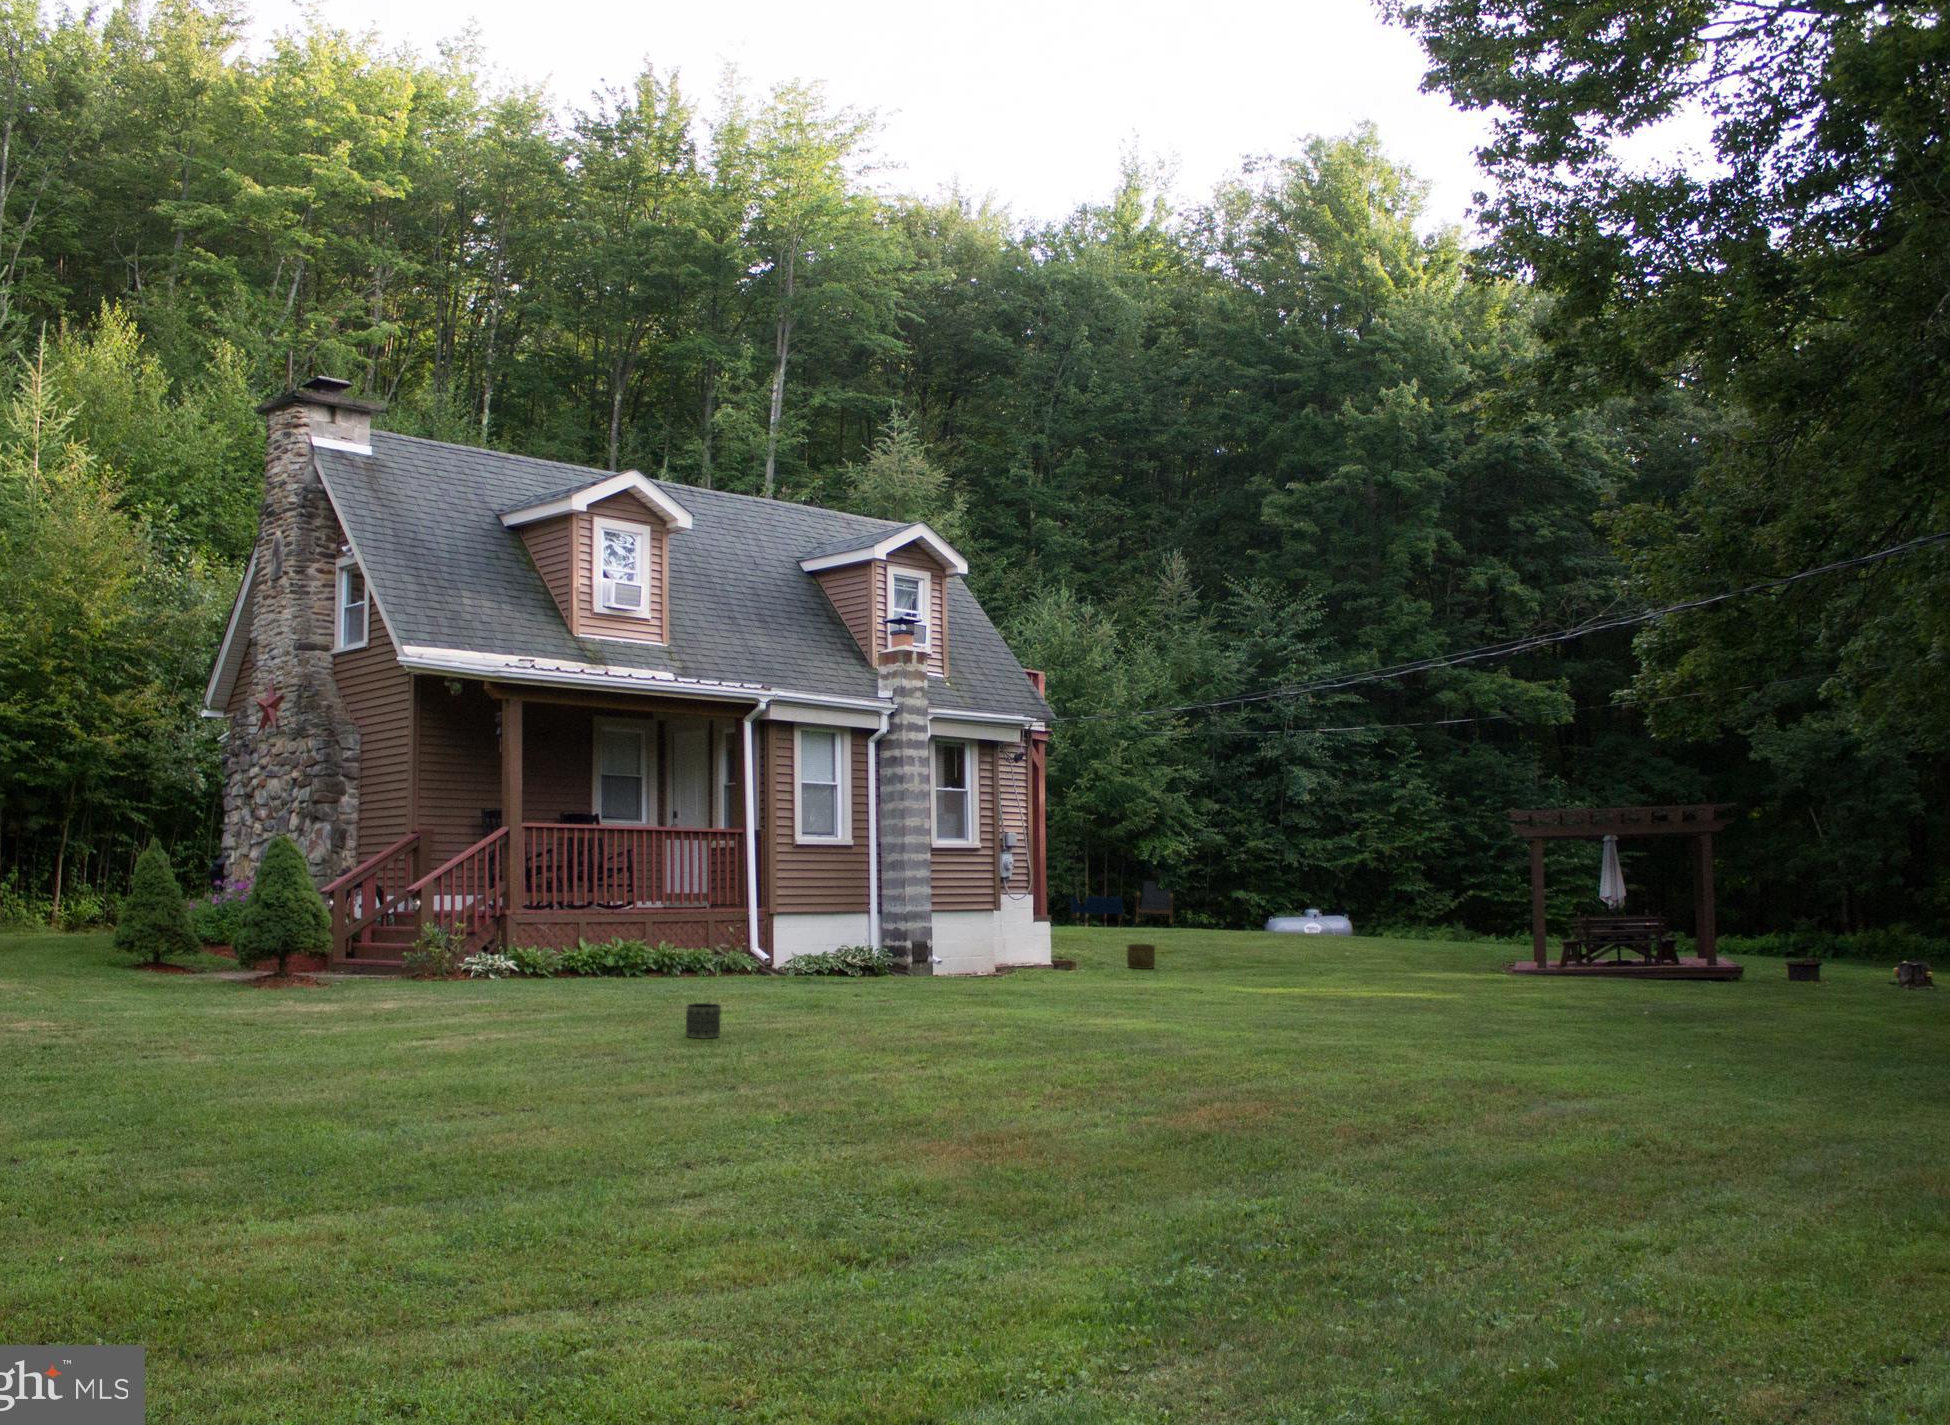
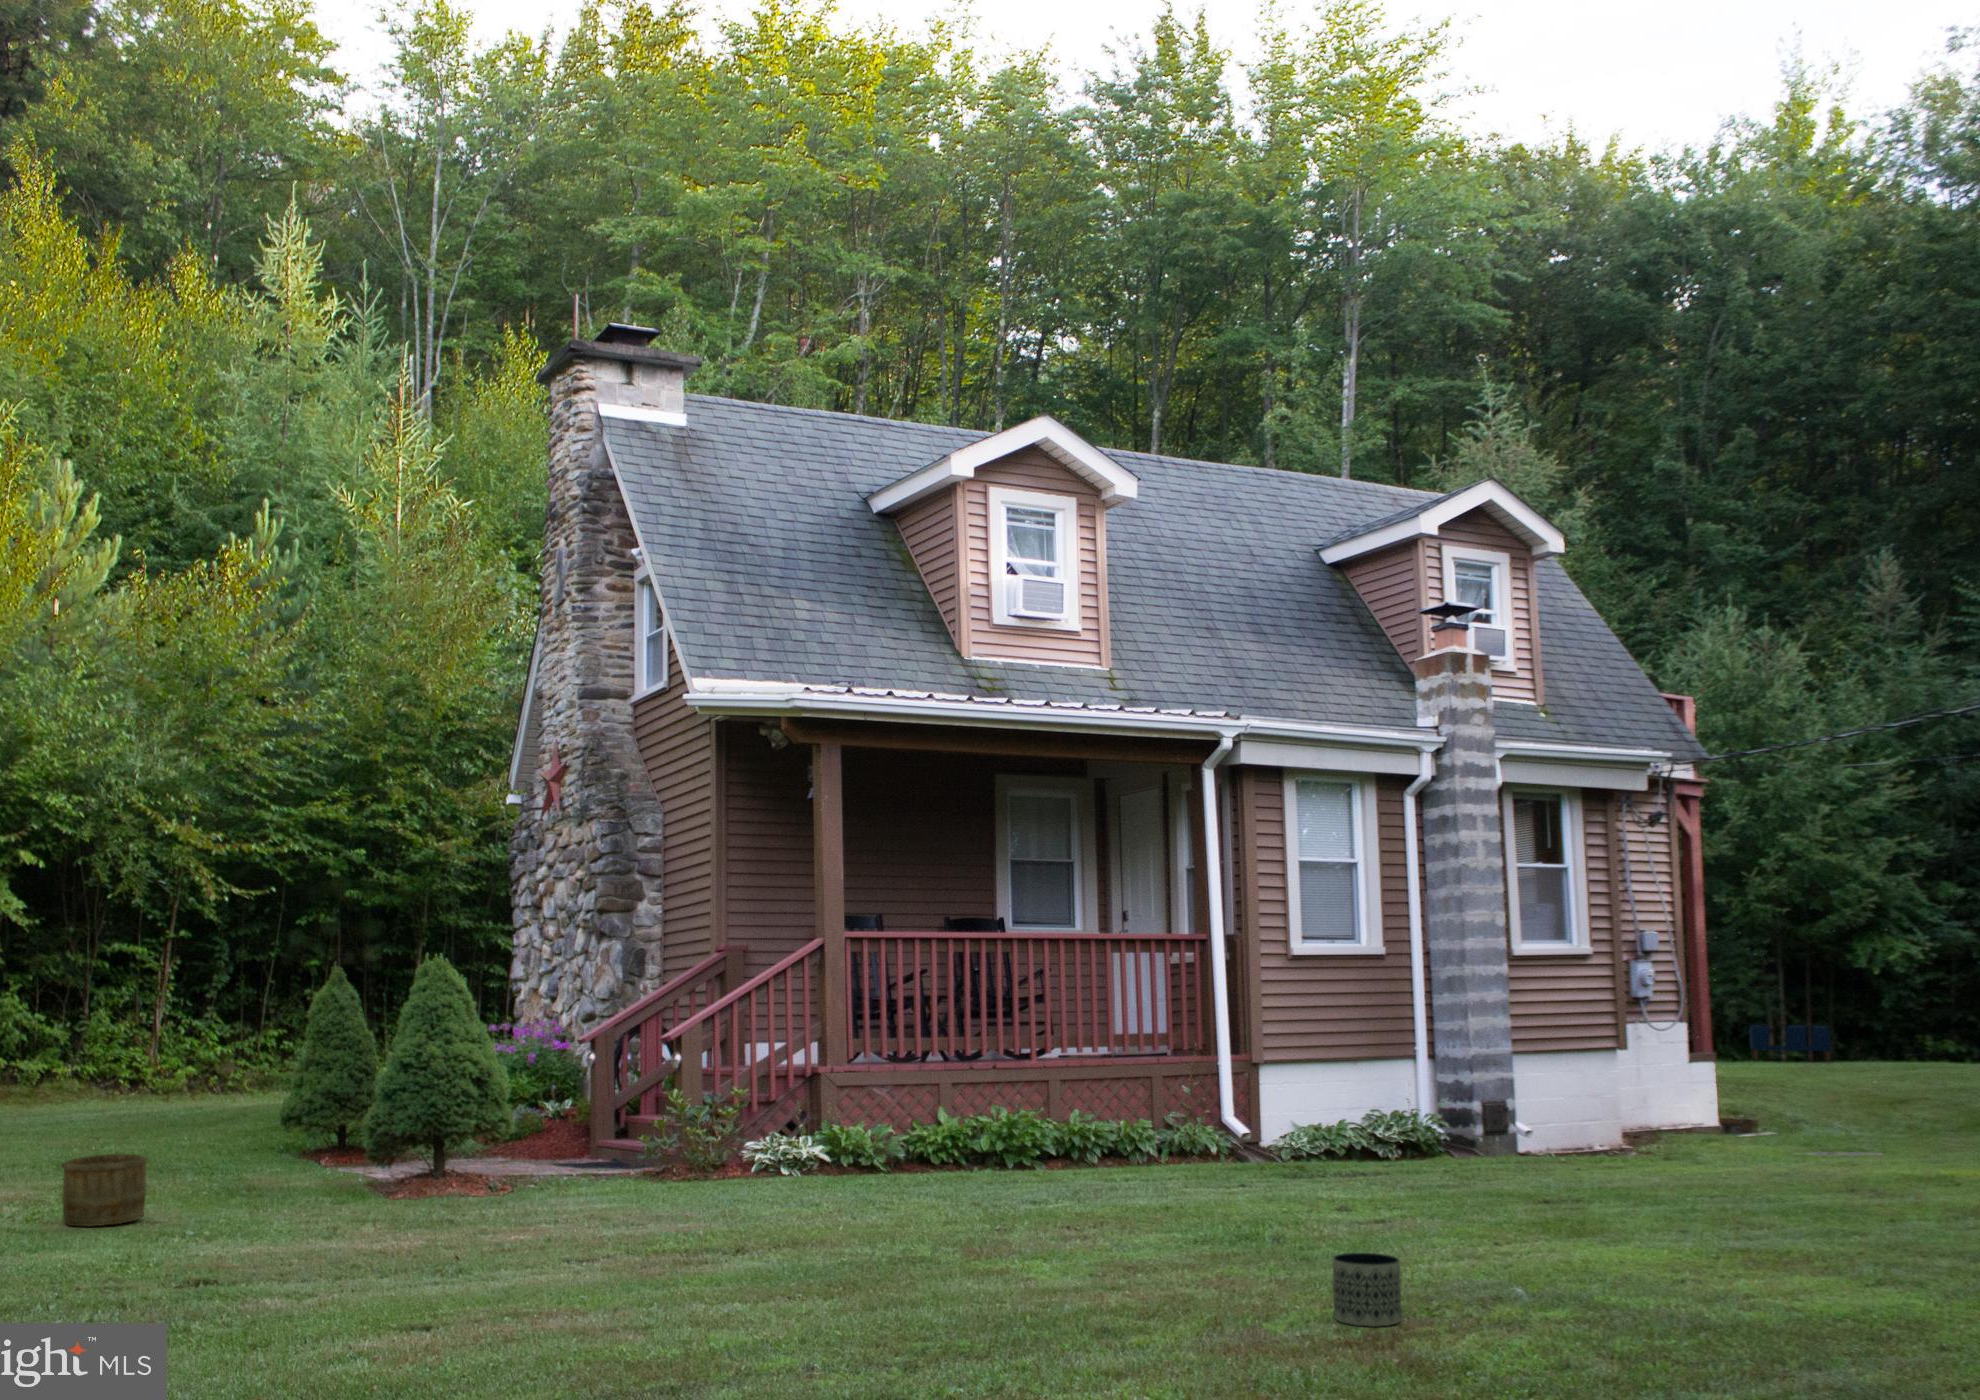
lounge chair: present [1136,881,1173,921] -> none [1852,1002,1912,1066]
wooden bucket: present [1127,944,1155,969] -> present [61,1154,148,1226]
planter: present [686,1003,721,1039] -> present [1333,1253,1401,1327]

